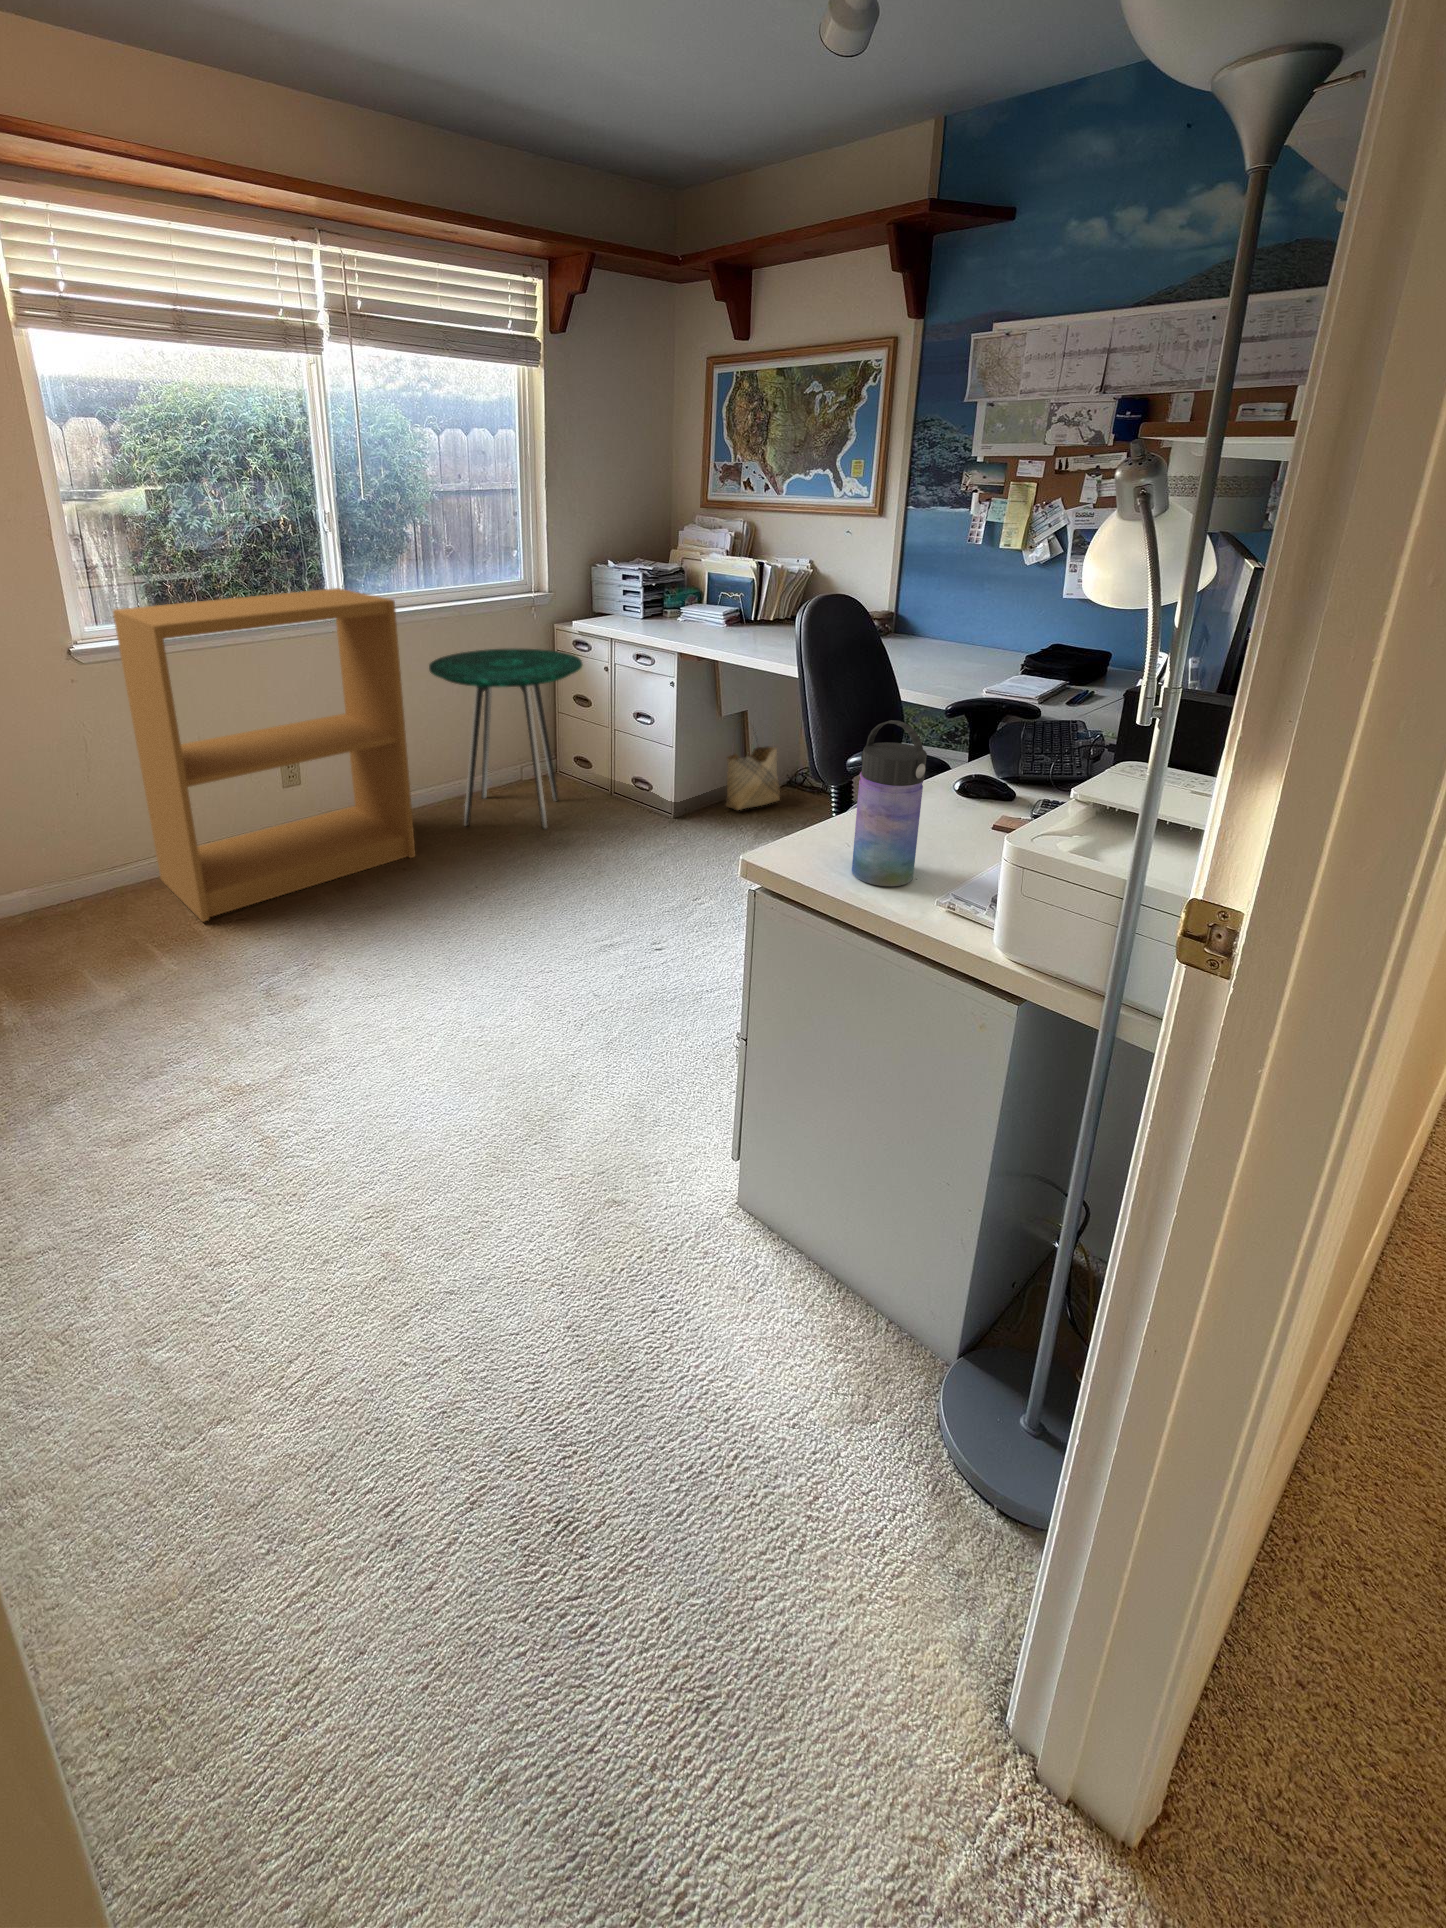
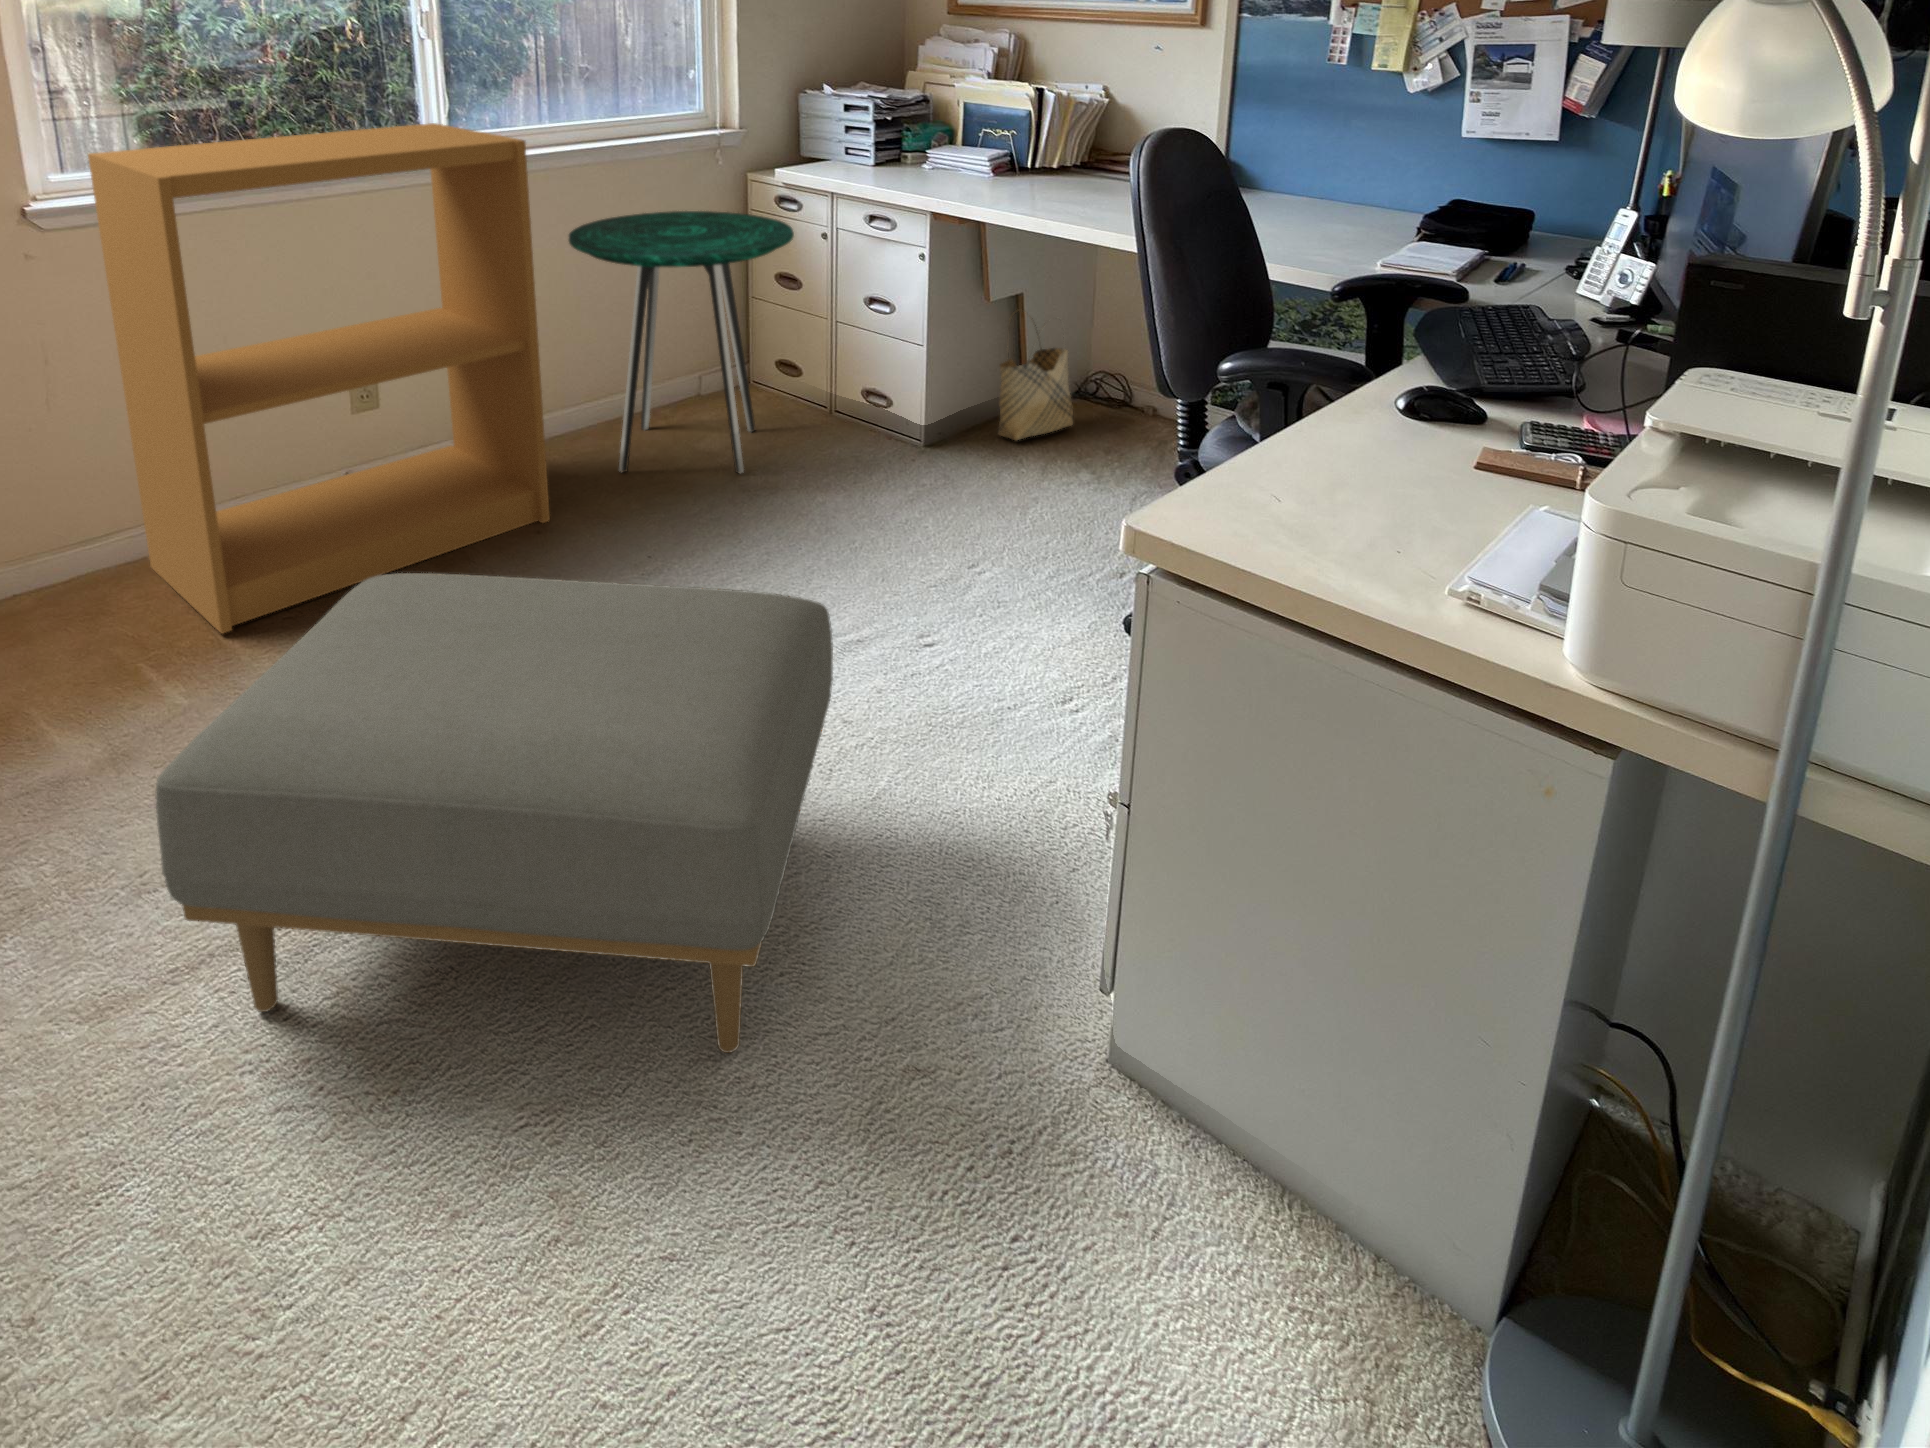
water bottle: present [852,720,927,886] -> none [1301,313,1420,567]
ottoman: none [149,883,577,1182] -> present [155,573,833,1053]

